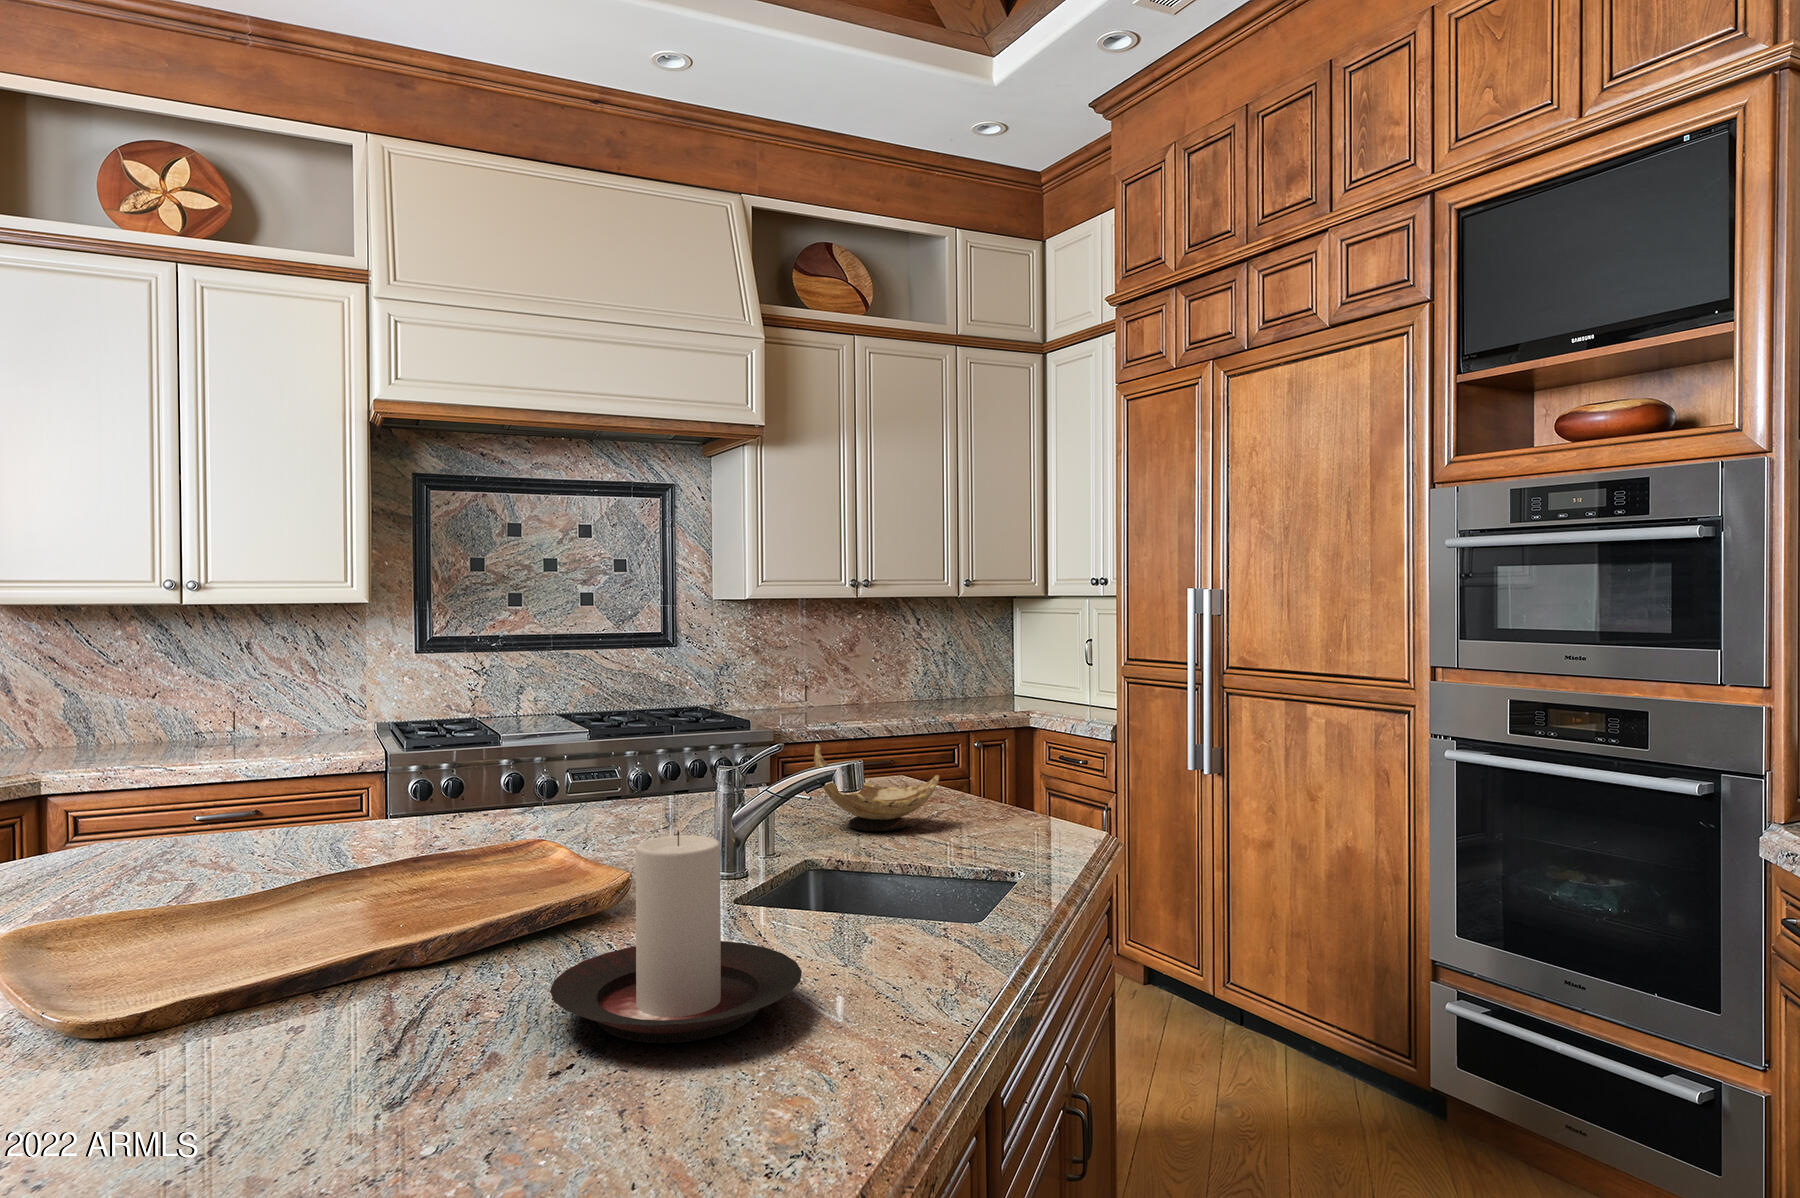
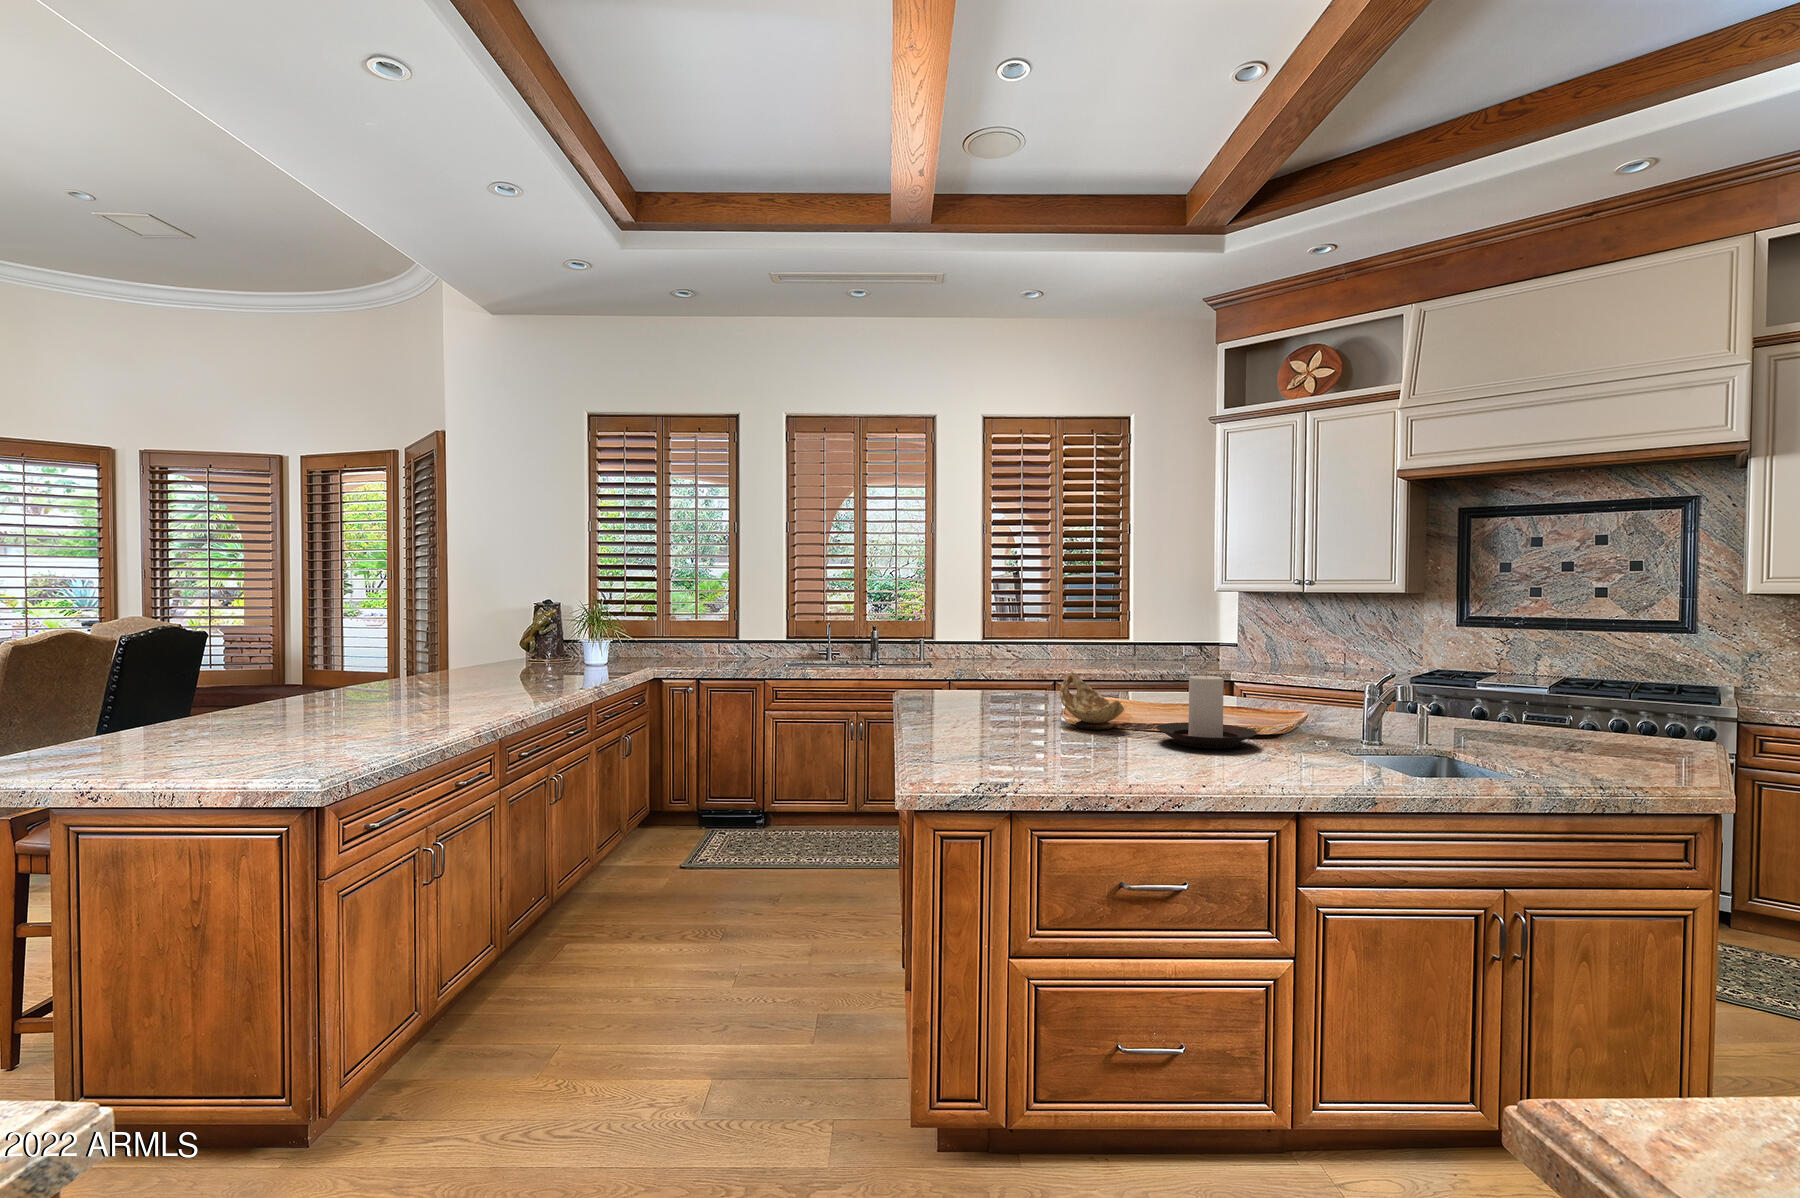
decorative bowl: present [814,744,940,831] -> present [1060,672,1124,730]

